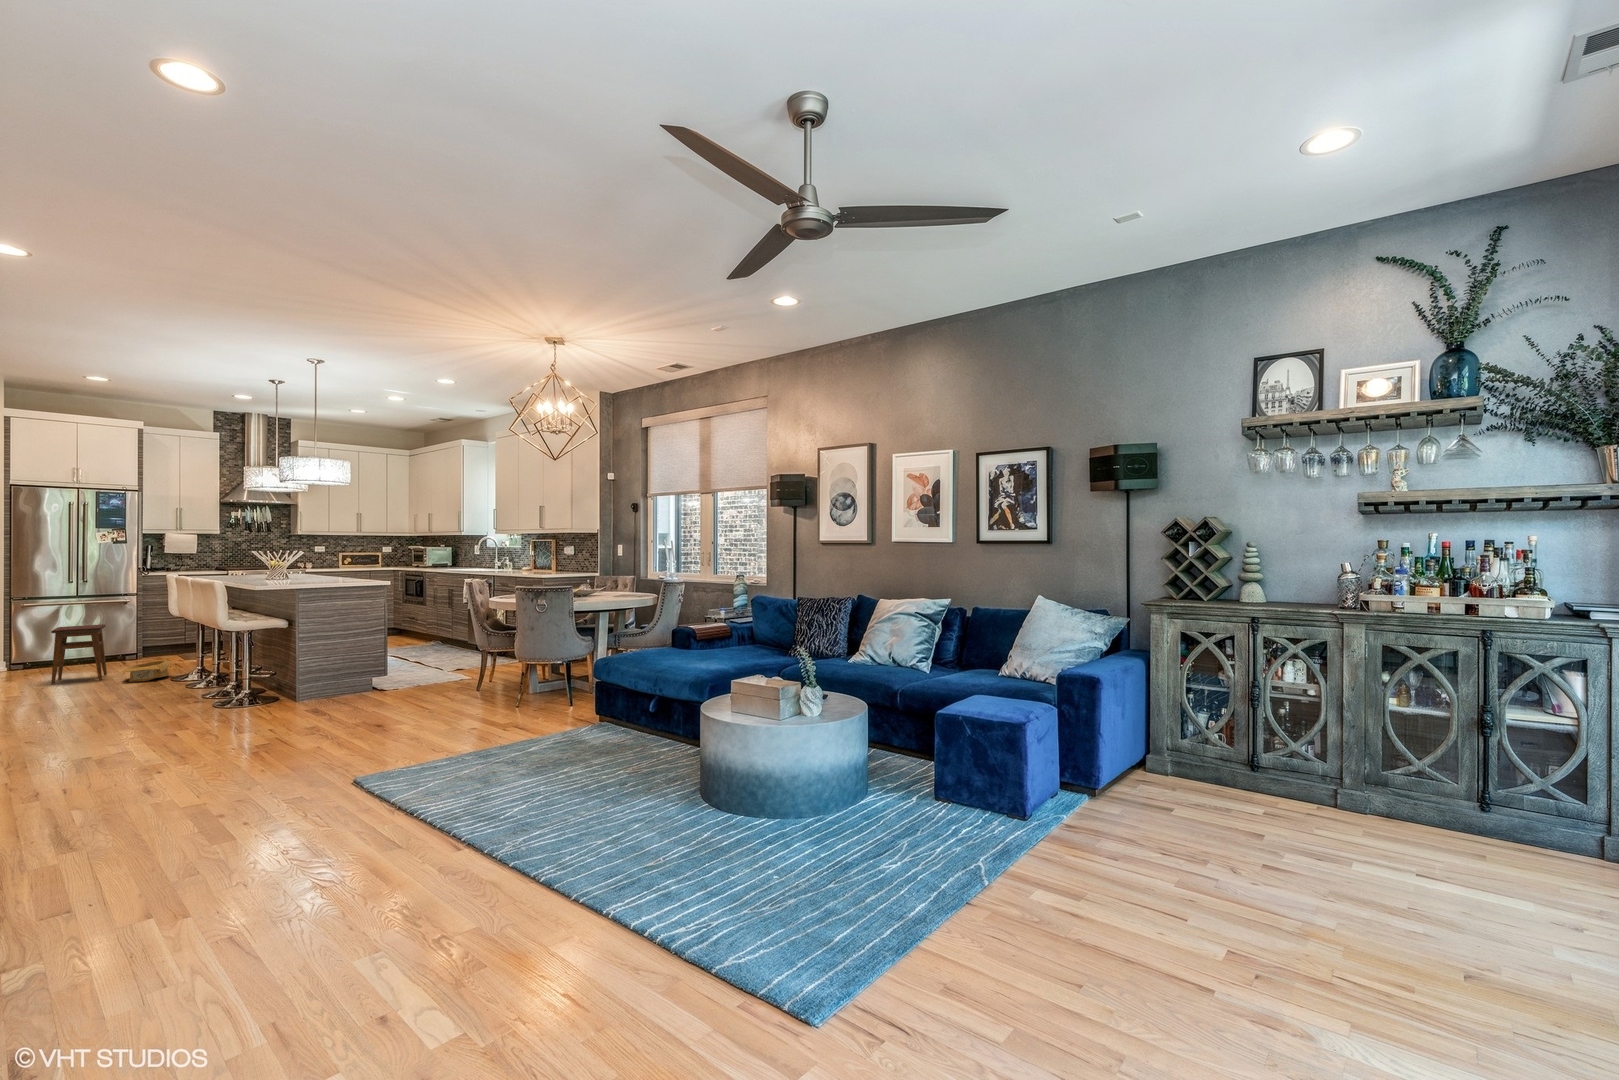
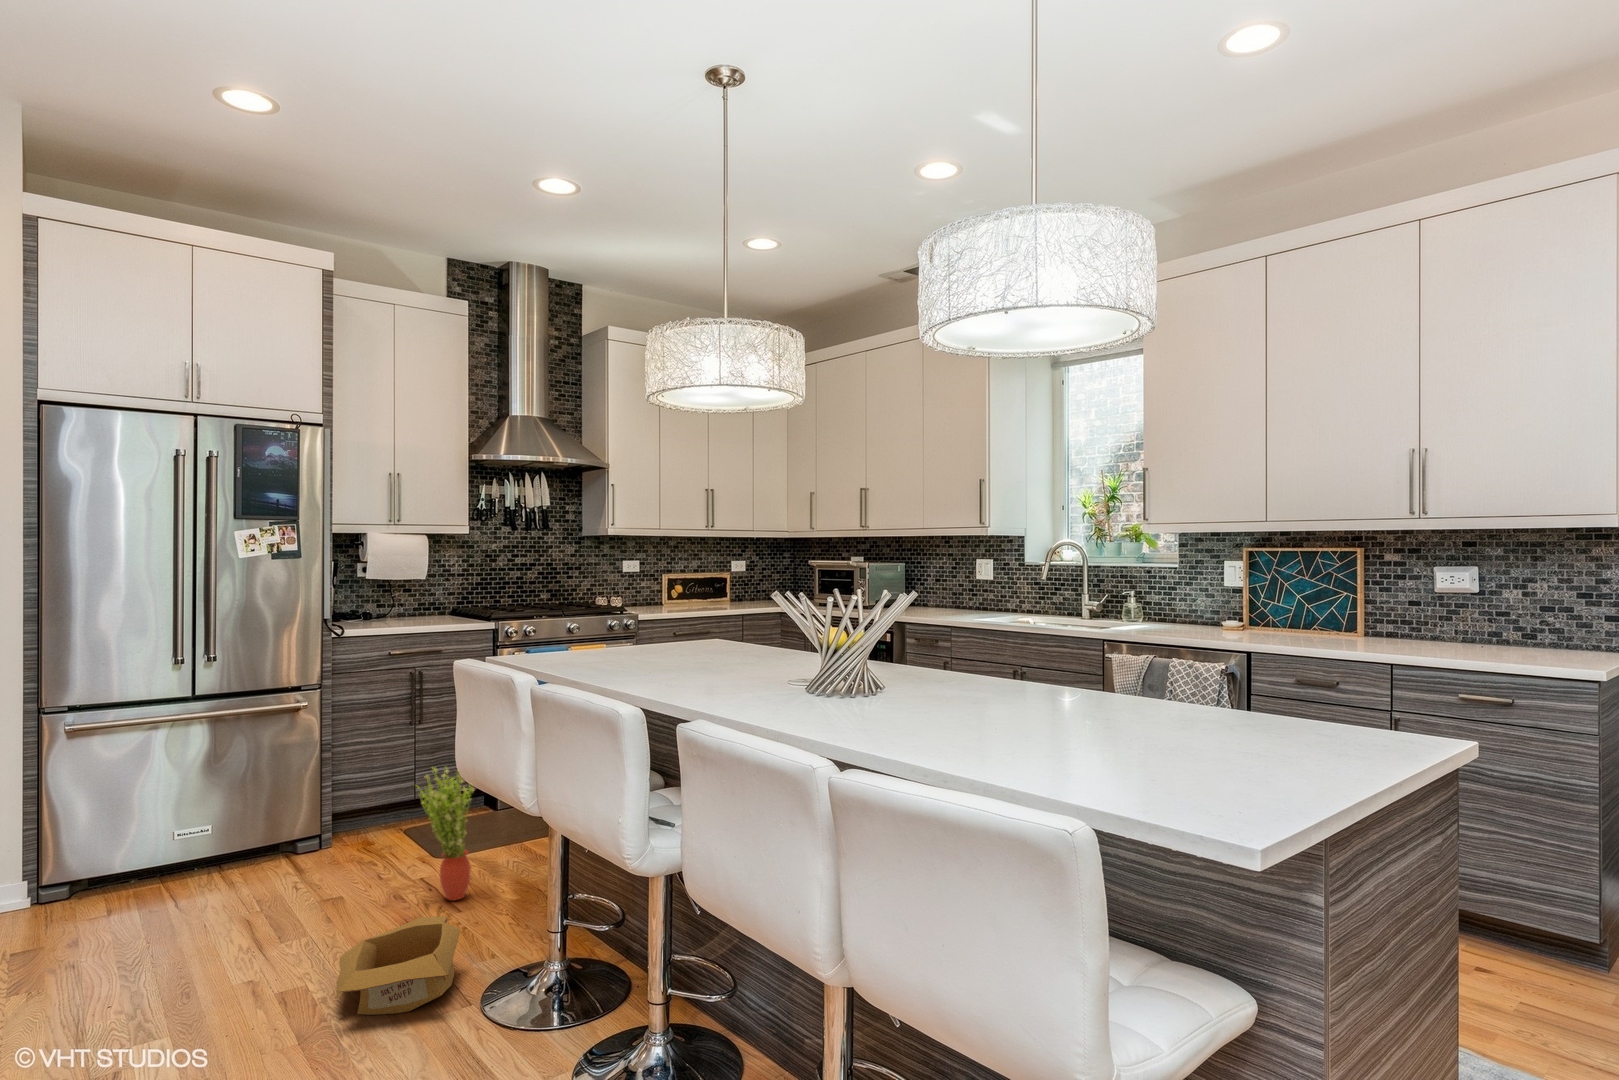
potted plant: none [168,619,193,667] -> present [420,768,474,901]
stool: present [51,624,107,685] -> none [136,803,281,1027]

